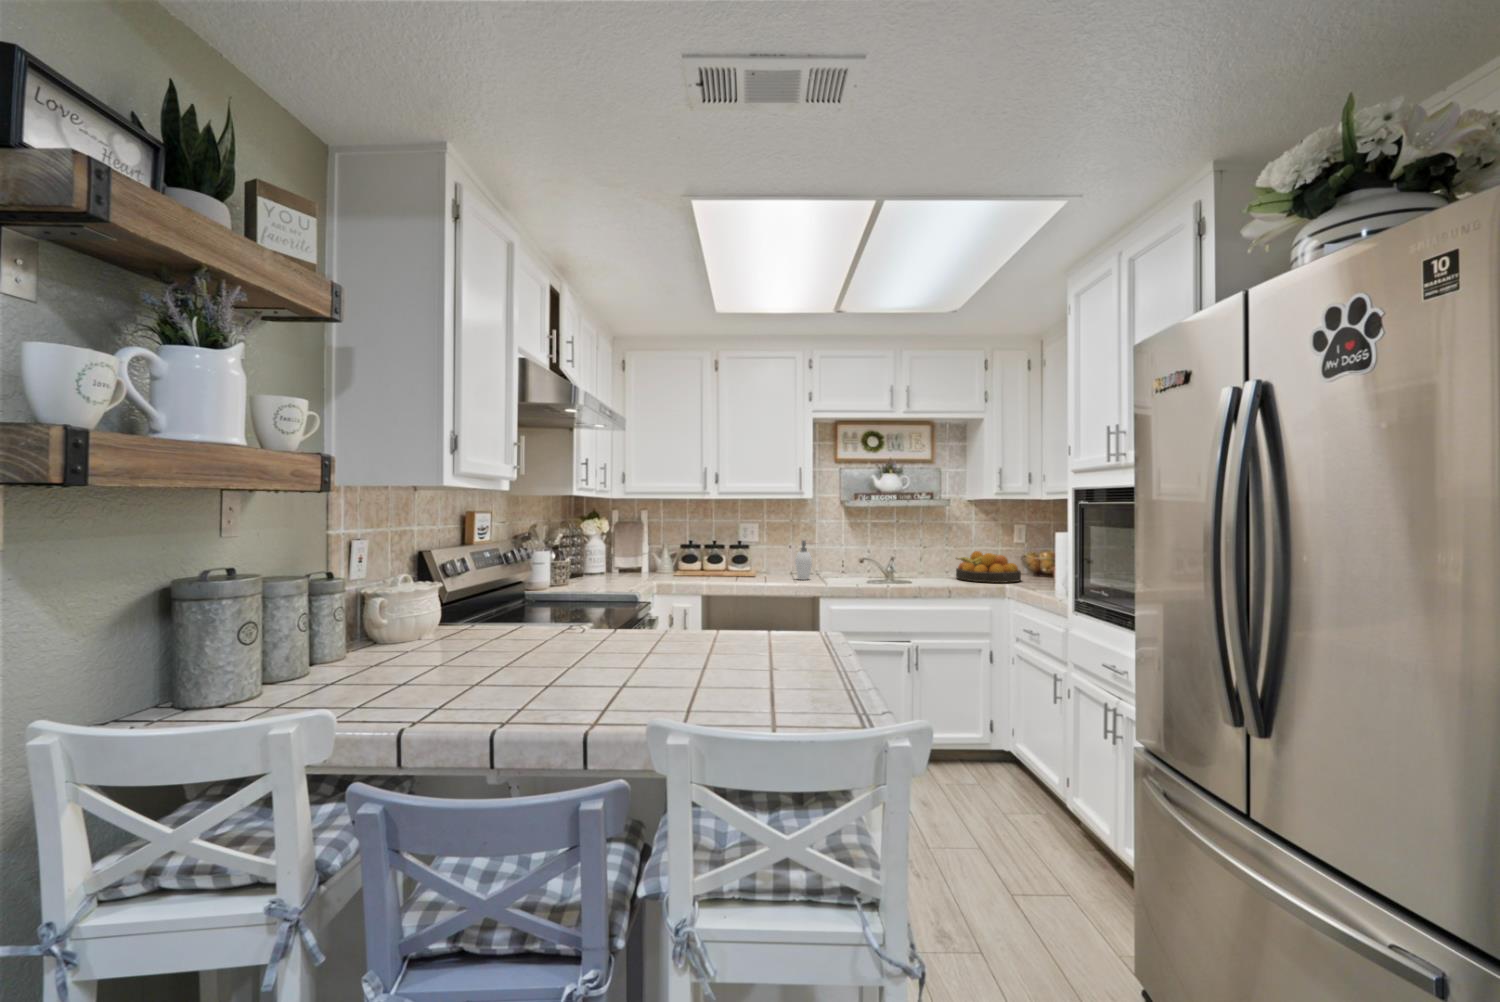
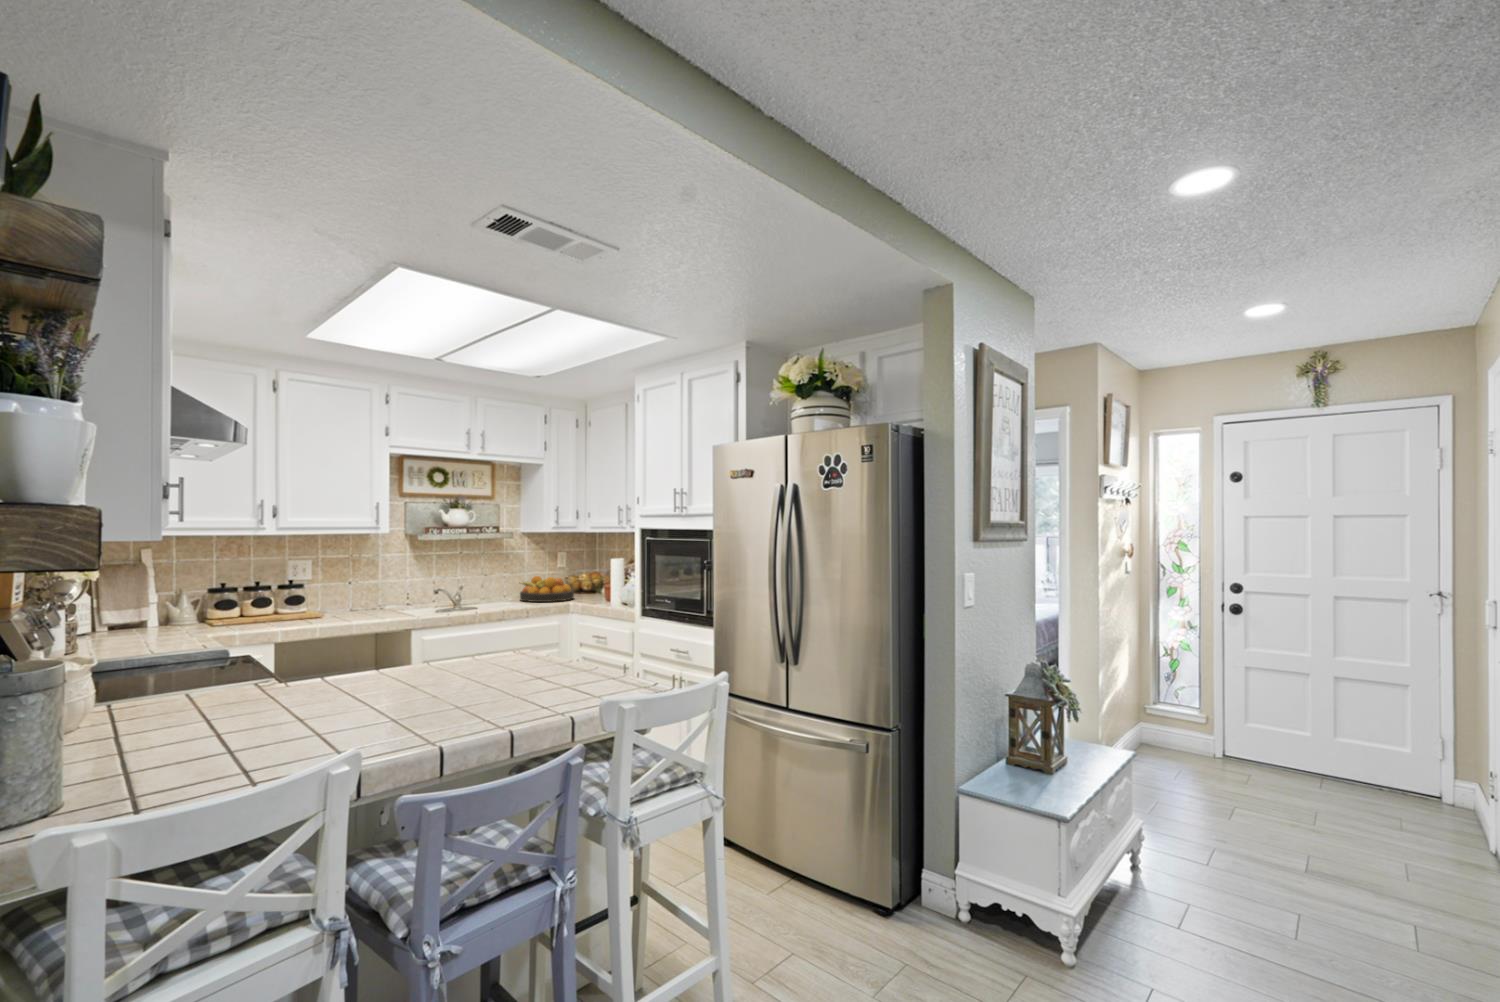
soap dispenser: present [795,541,812,580] -> none [368,576,394,616]

